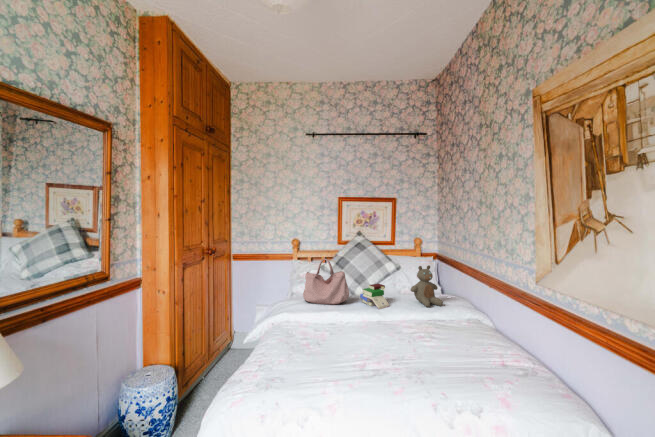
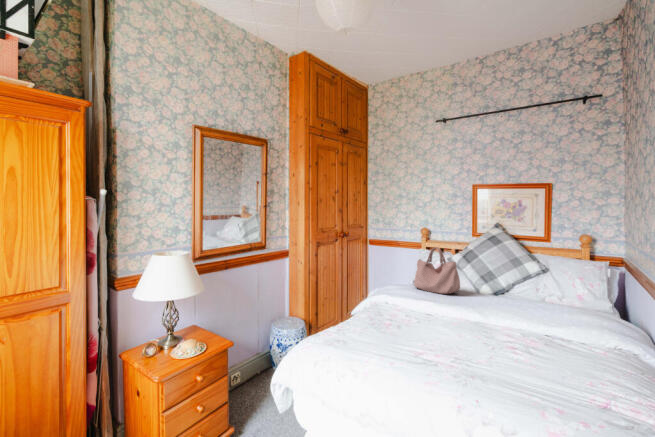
teddy bear: present [411,265,443,307] -> none [540,264,586,316]
book: present [360,284,389,309] -> none [475,280,506,306]

